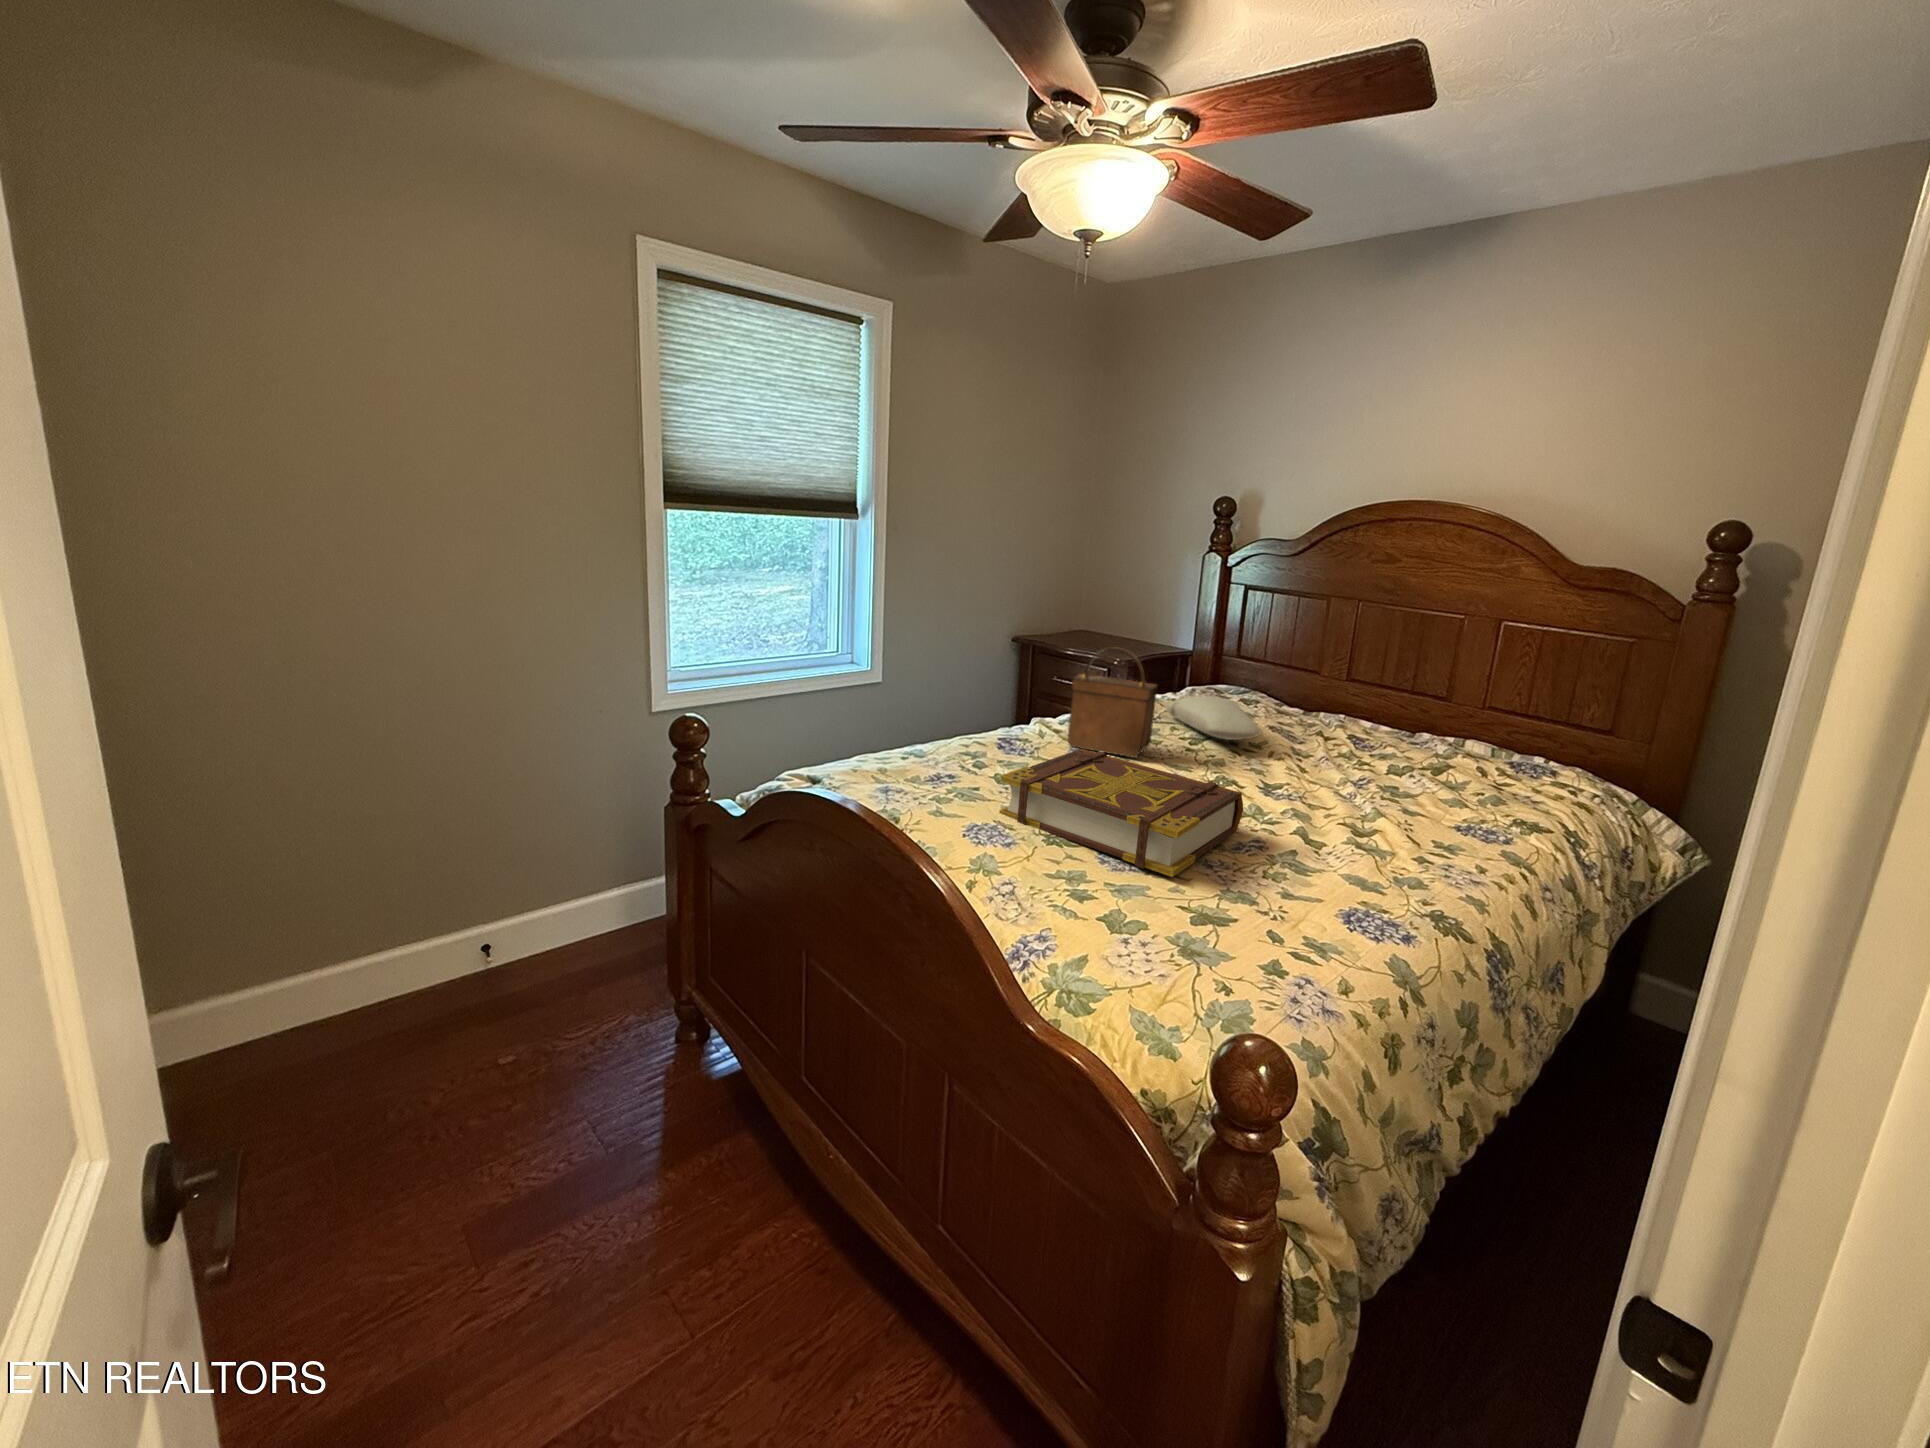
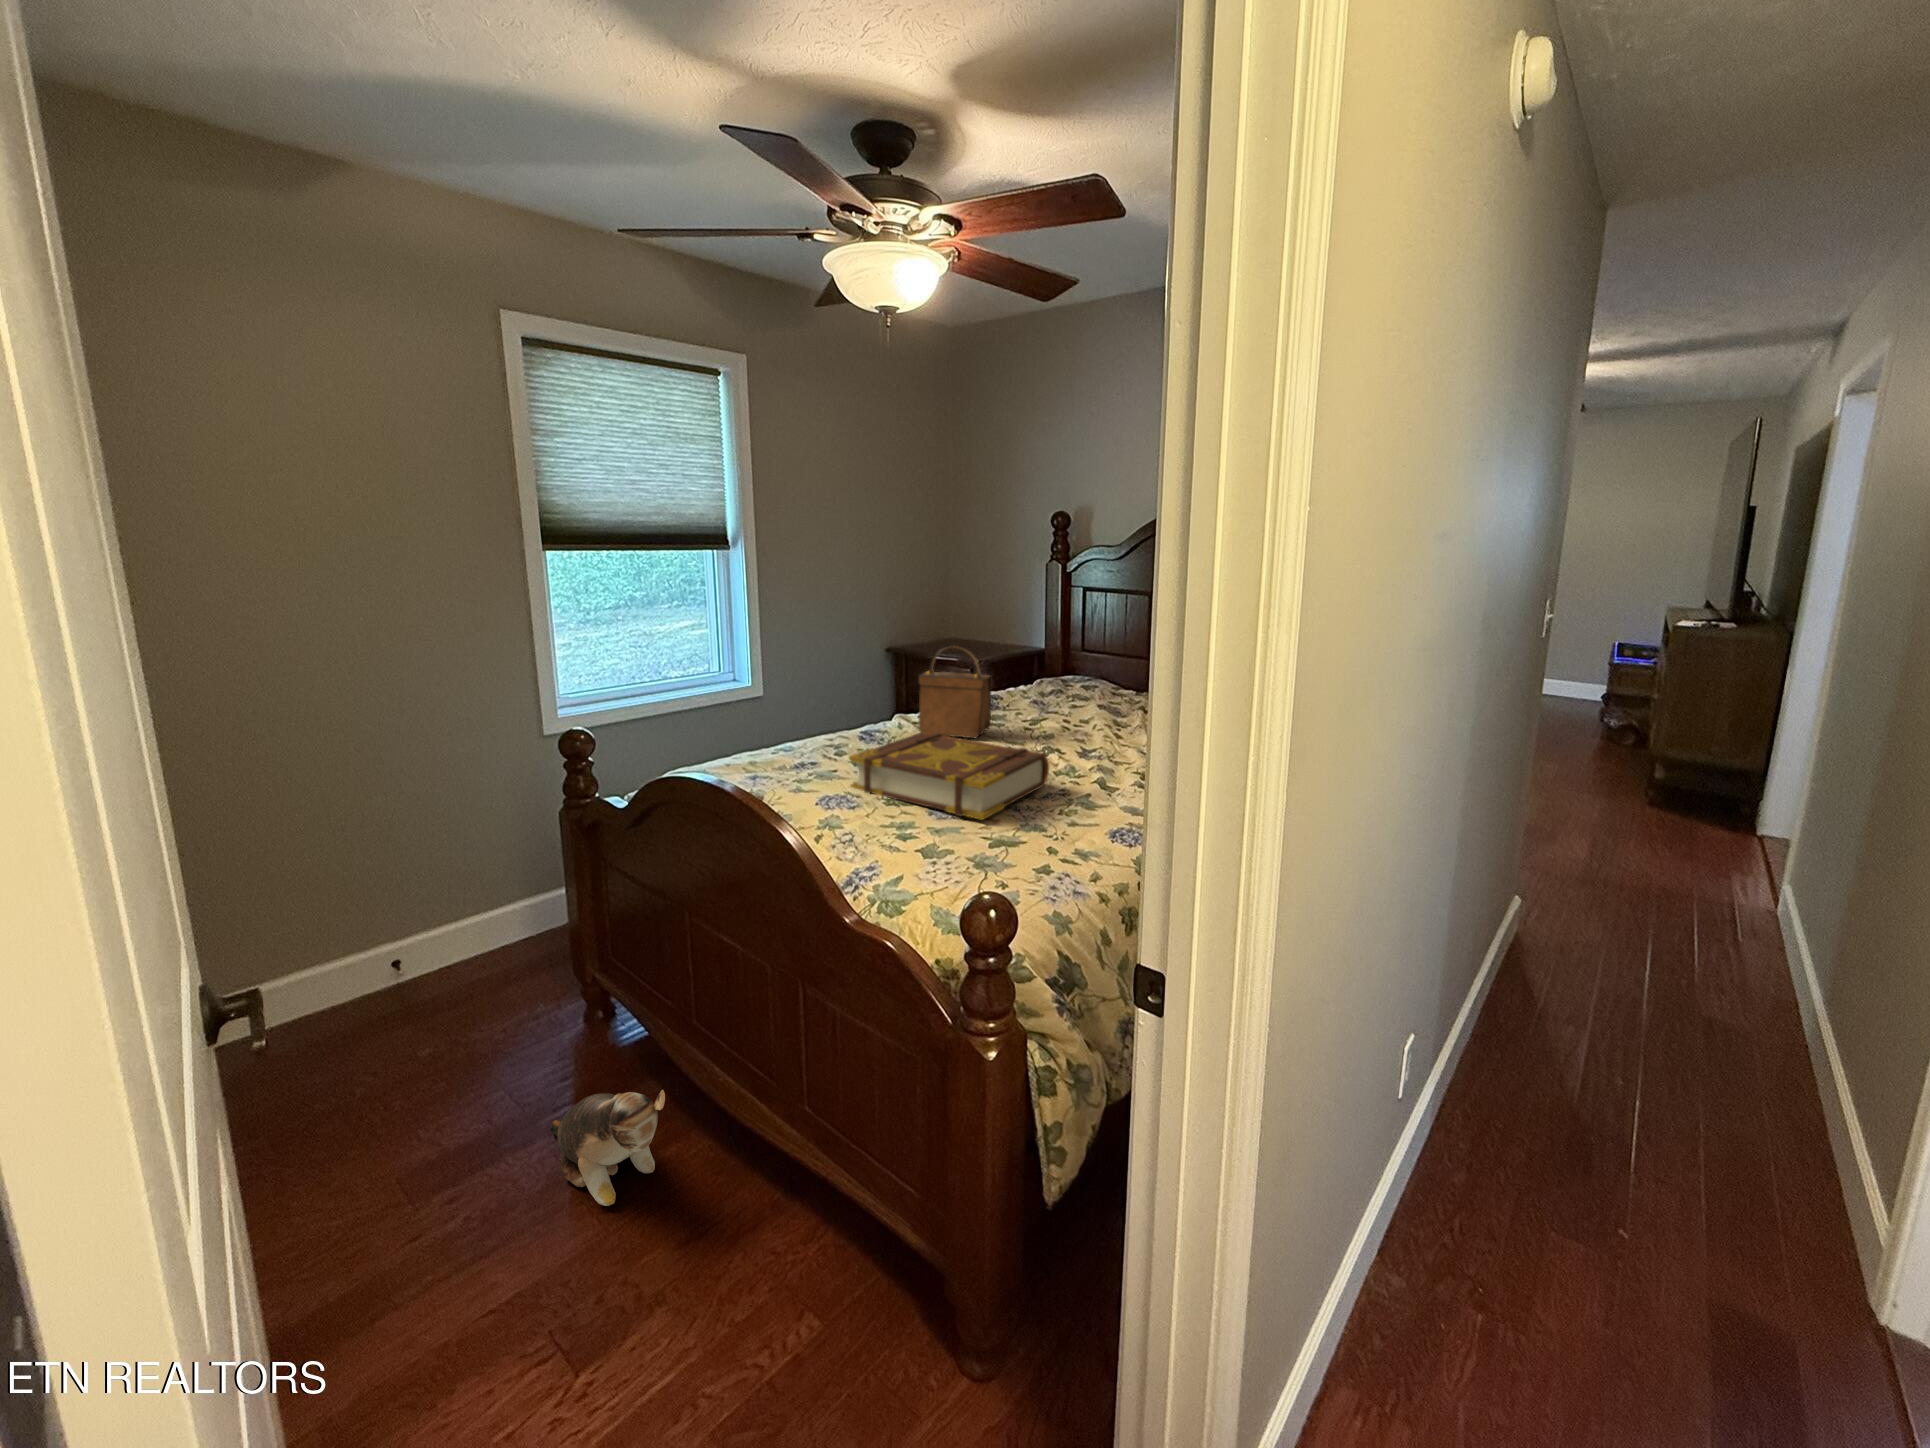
pillow: present [1166,696,1261,740] -> none [1012,684,1086,718]
plush toy: none [625,1168,764,1319] -> present [550,1090,665,1206]

